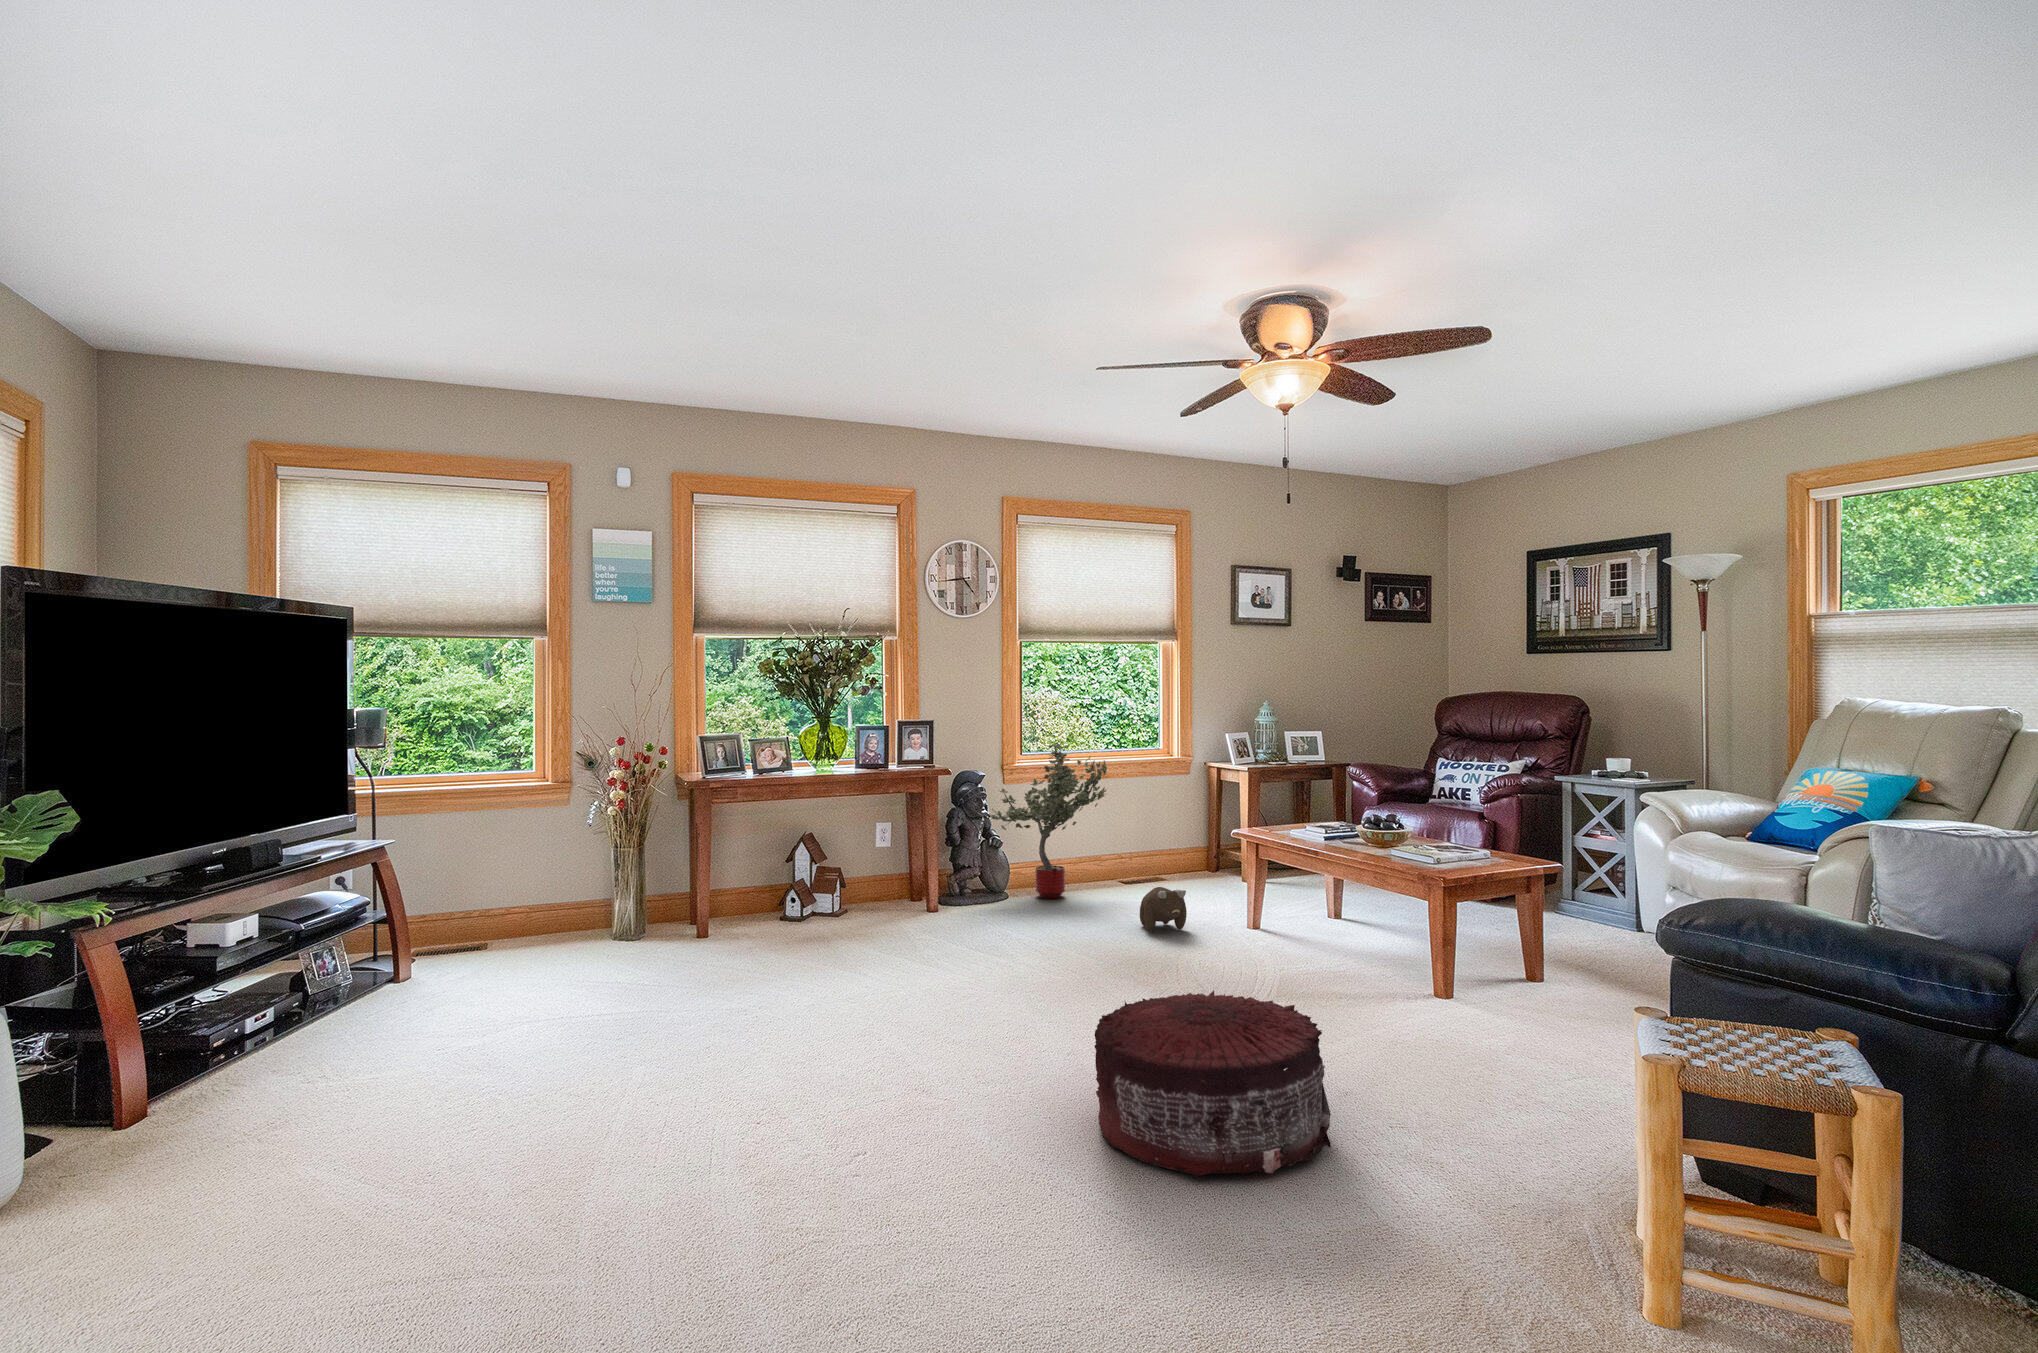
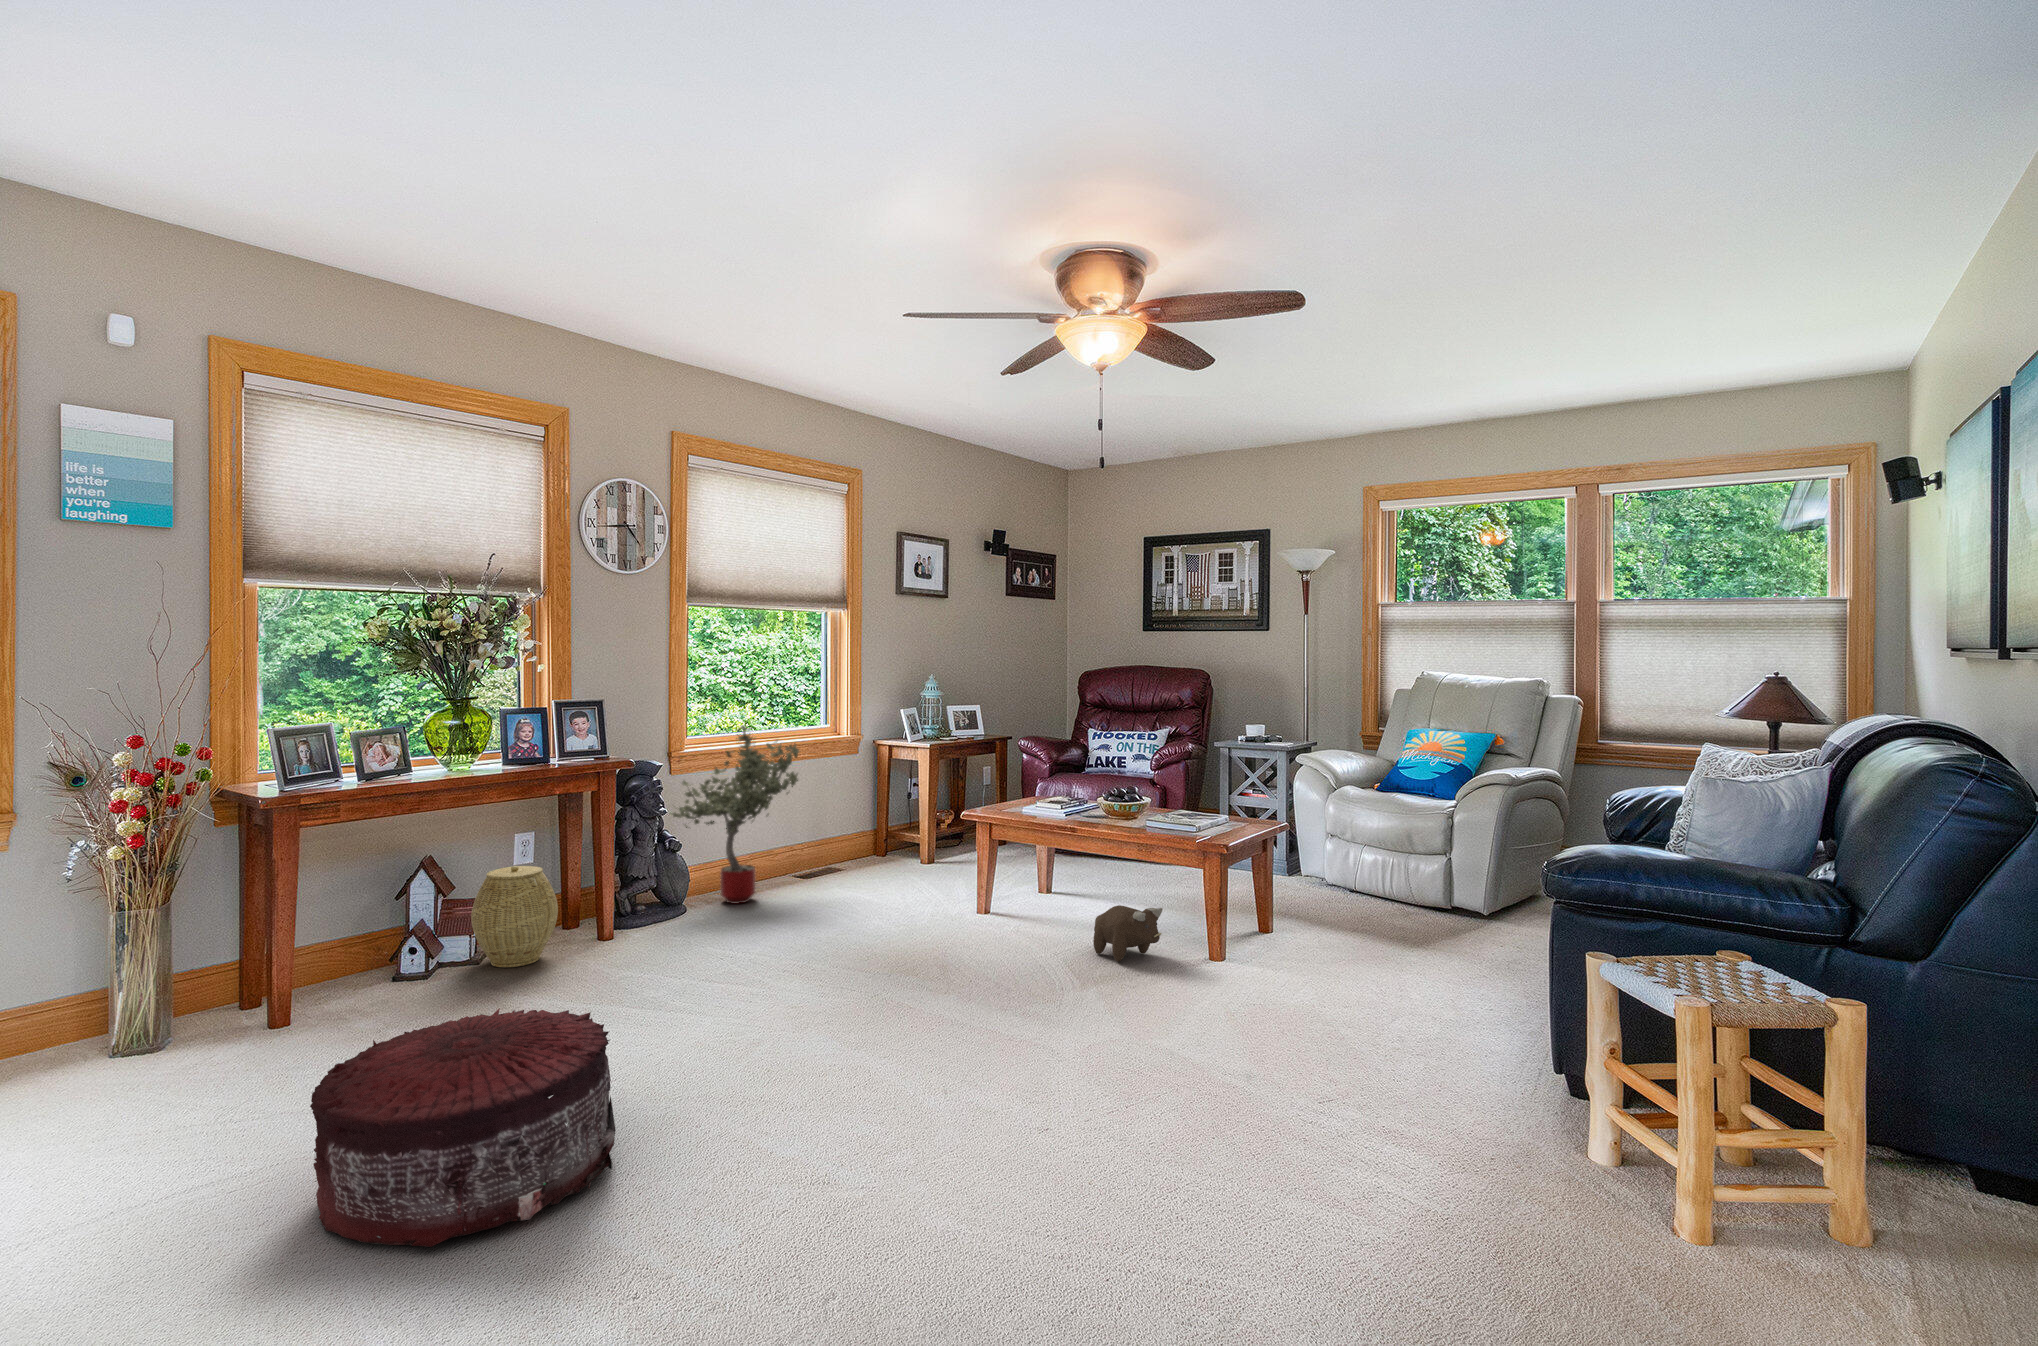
woven basket: none [828,846,888,923] -> present [471,866,558,967]
plush toy: present [1140,887,1187,932] -> present [1093,905,1163,962]
pouf: present [1095,991,1331,1176] -> present [310,1008,616,1247]

